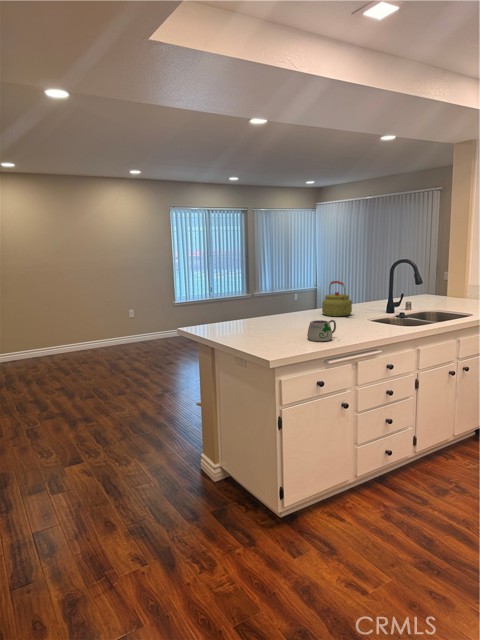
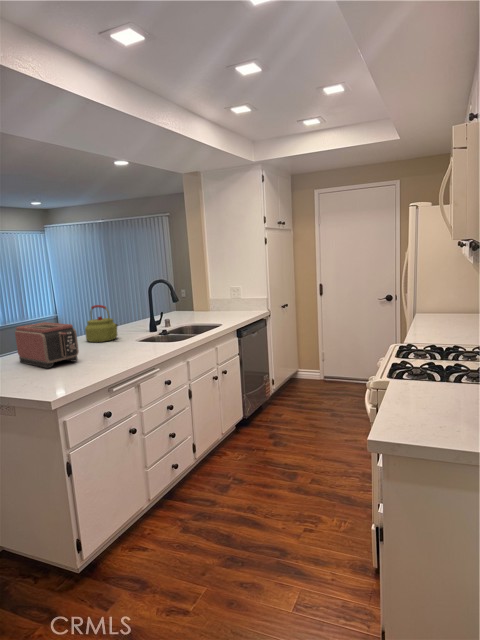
toaster: none [260,293,308,333] -> present [15,322,79,368]
mug: present [307,320,336,341] -> none [83,345,119,371]

